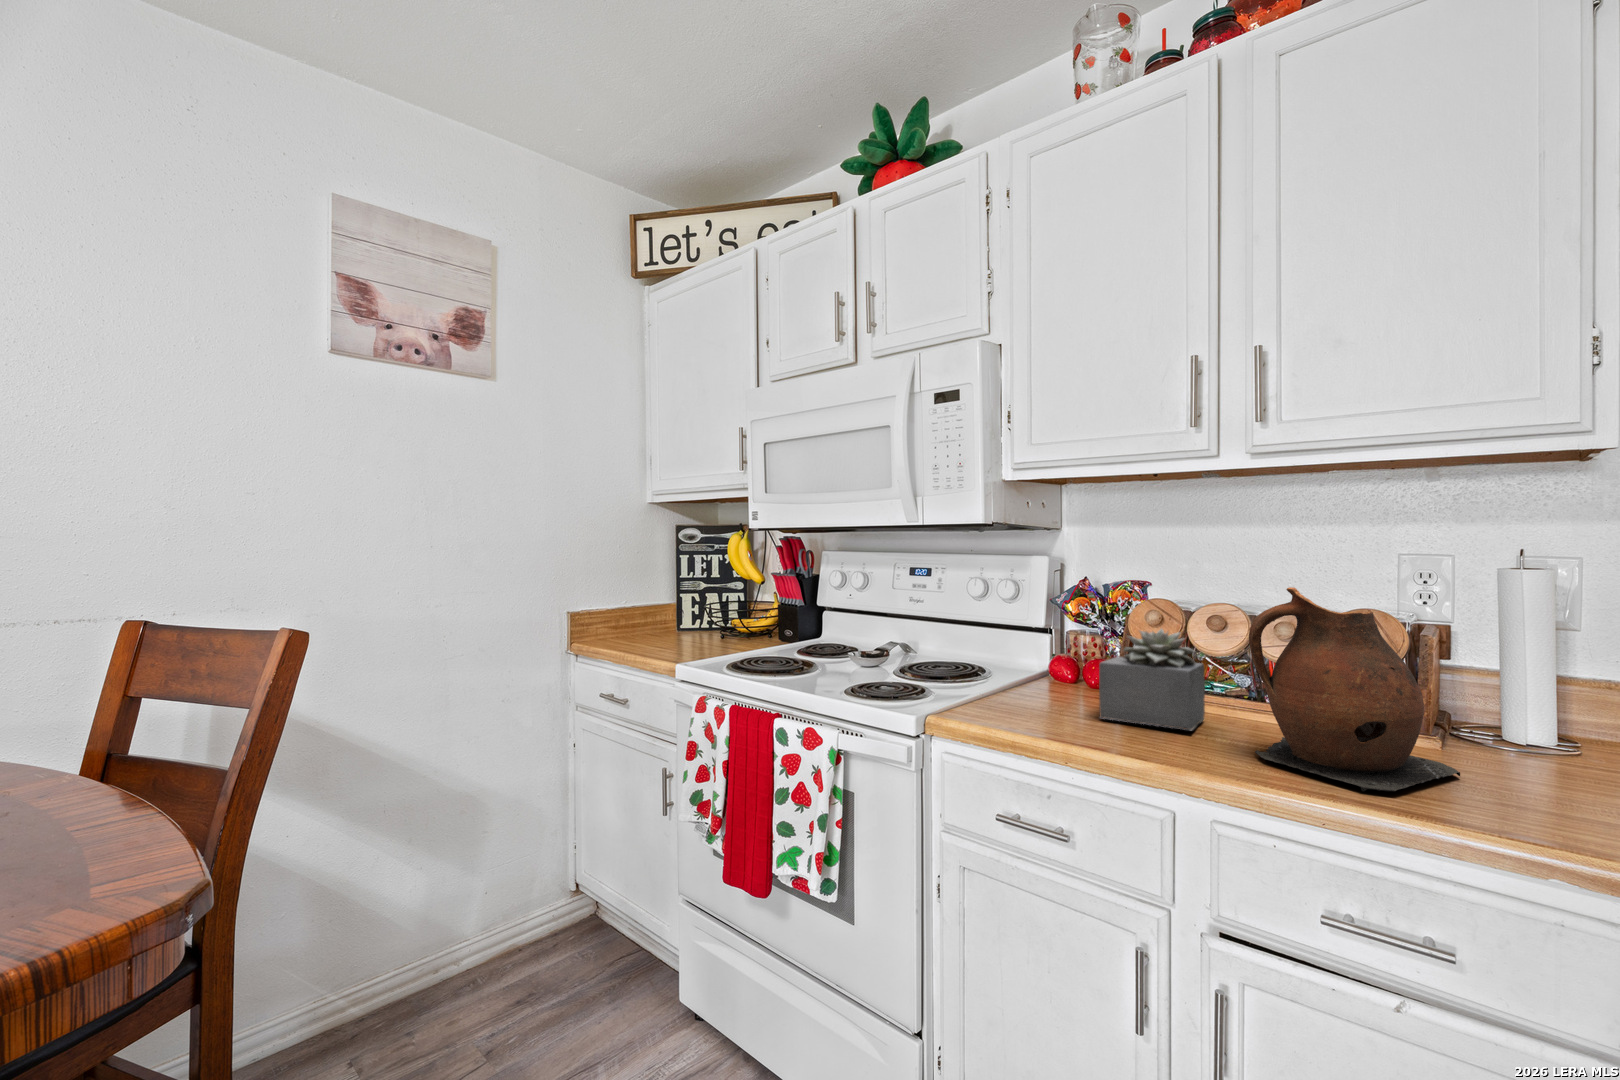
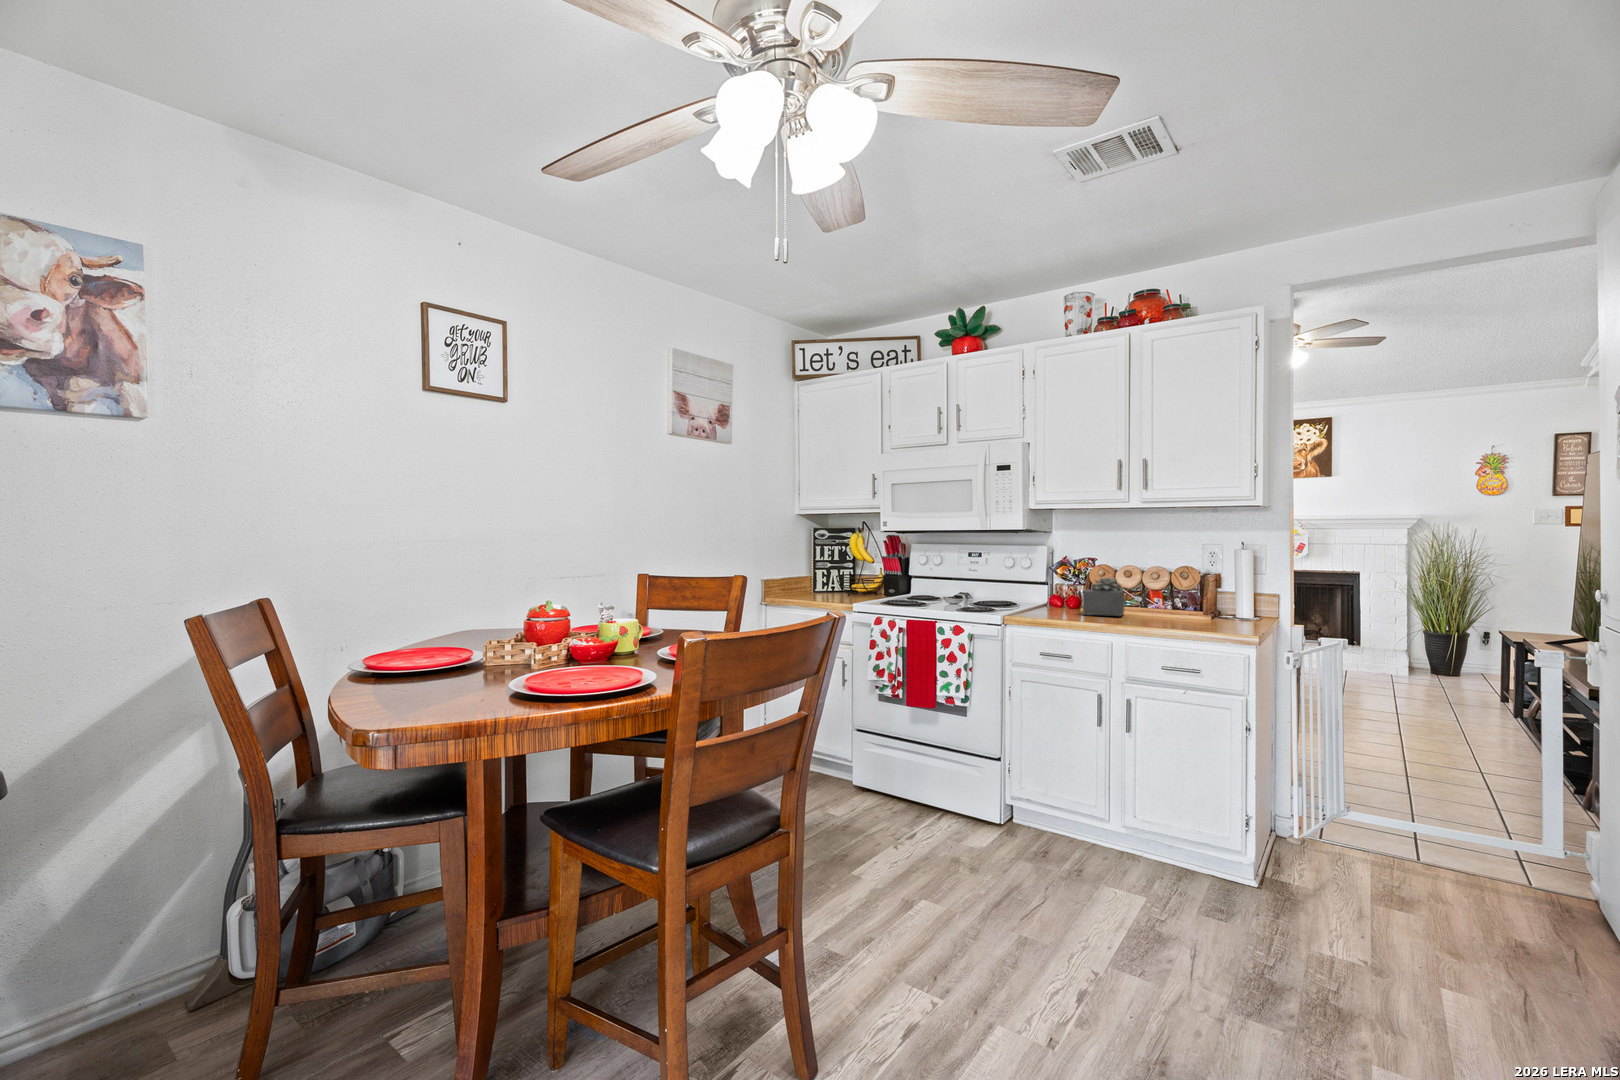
ceramic pitcher: present [1249,587,1460,791] -> none [1143,557,1213,626]

